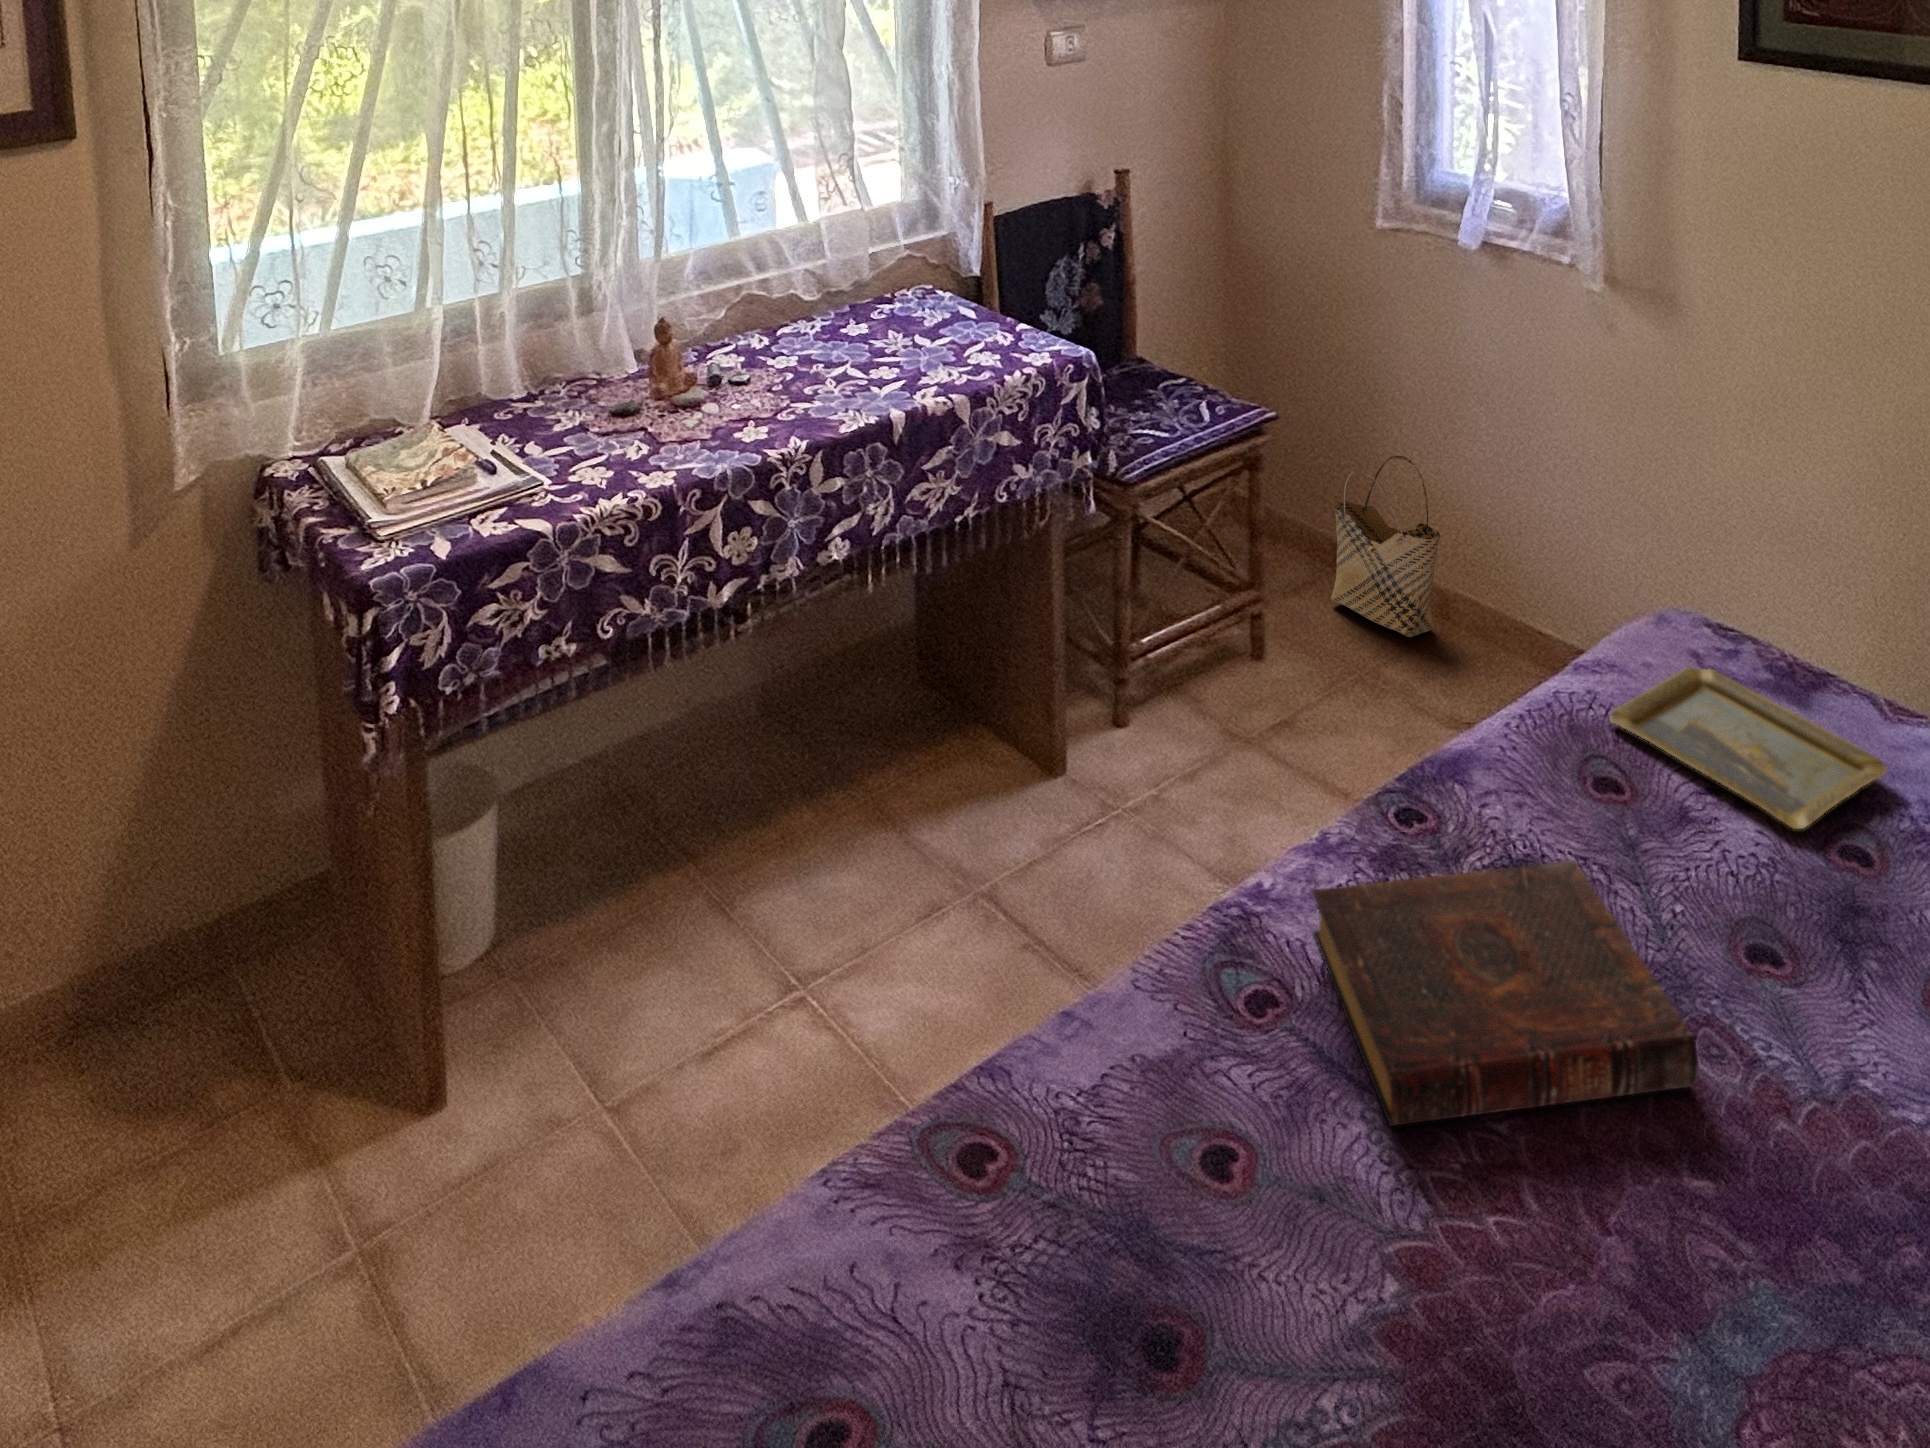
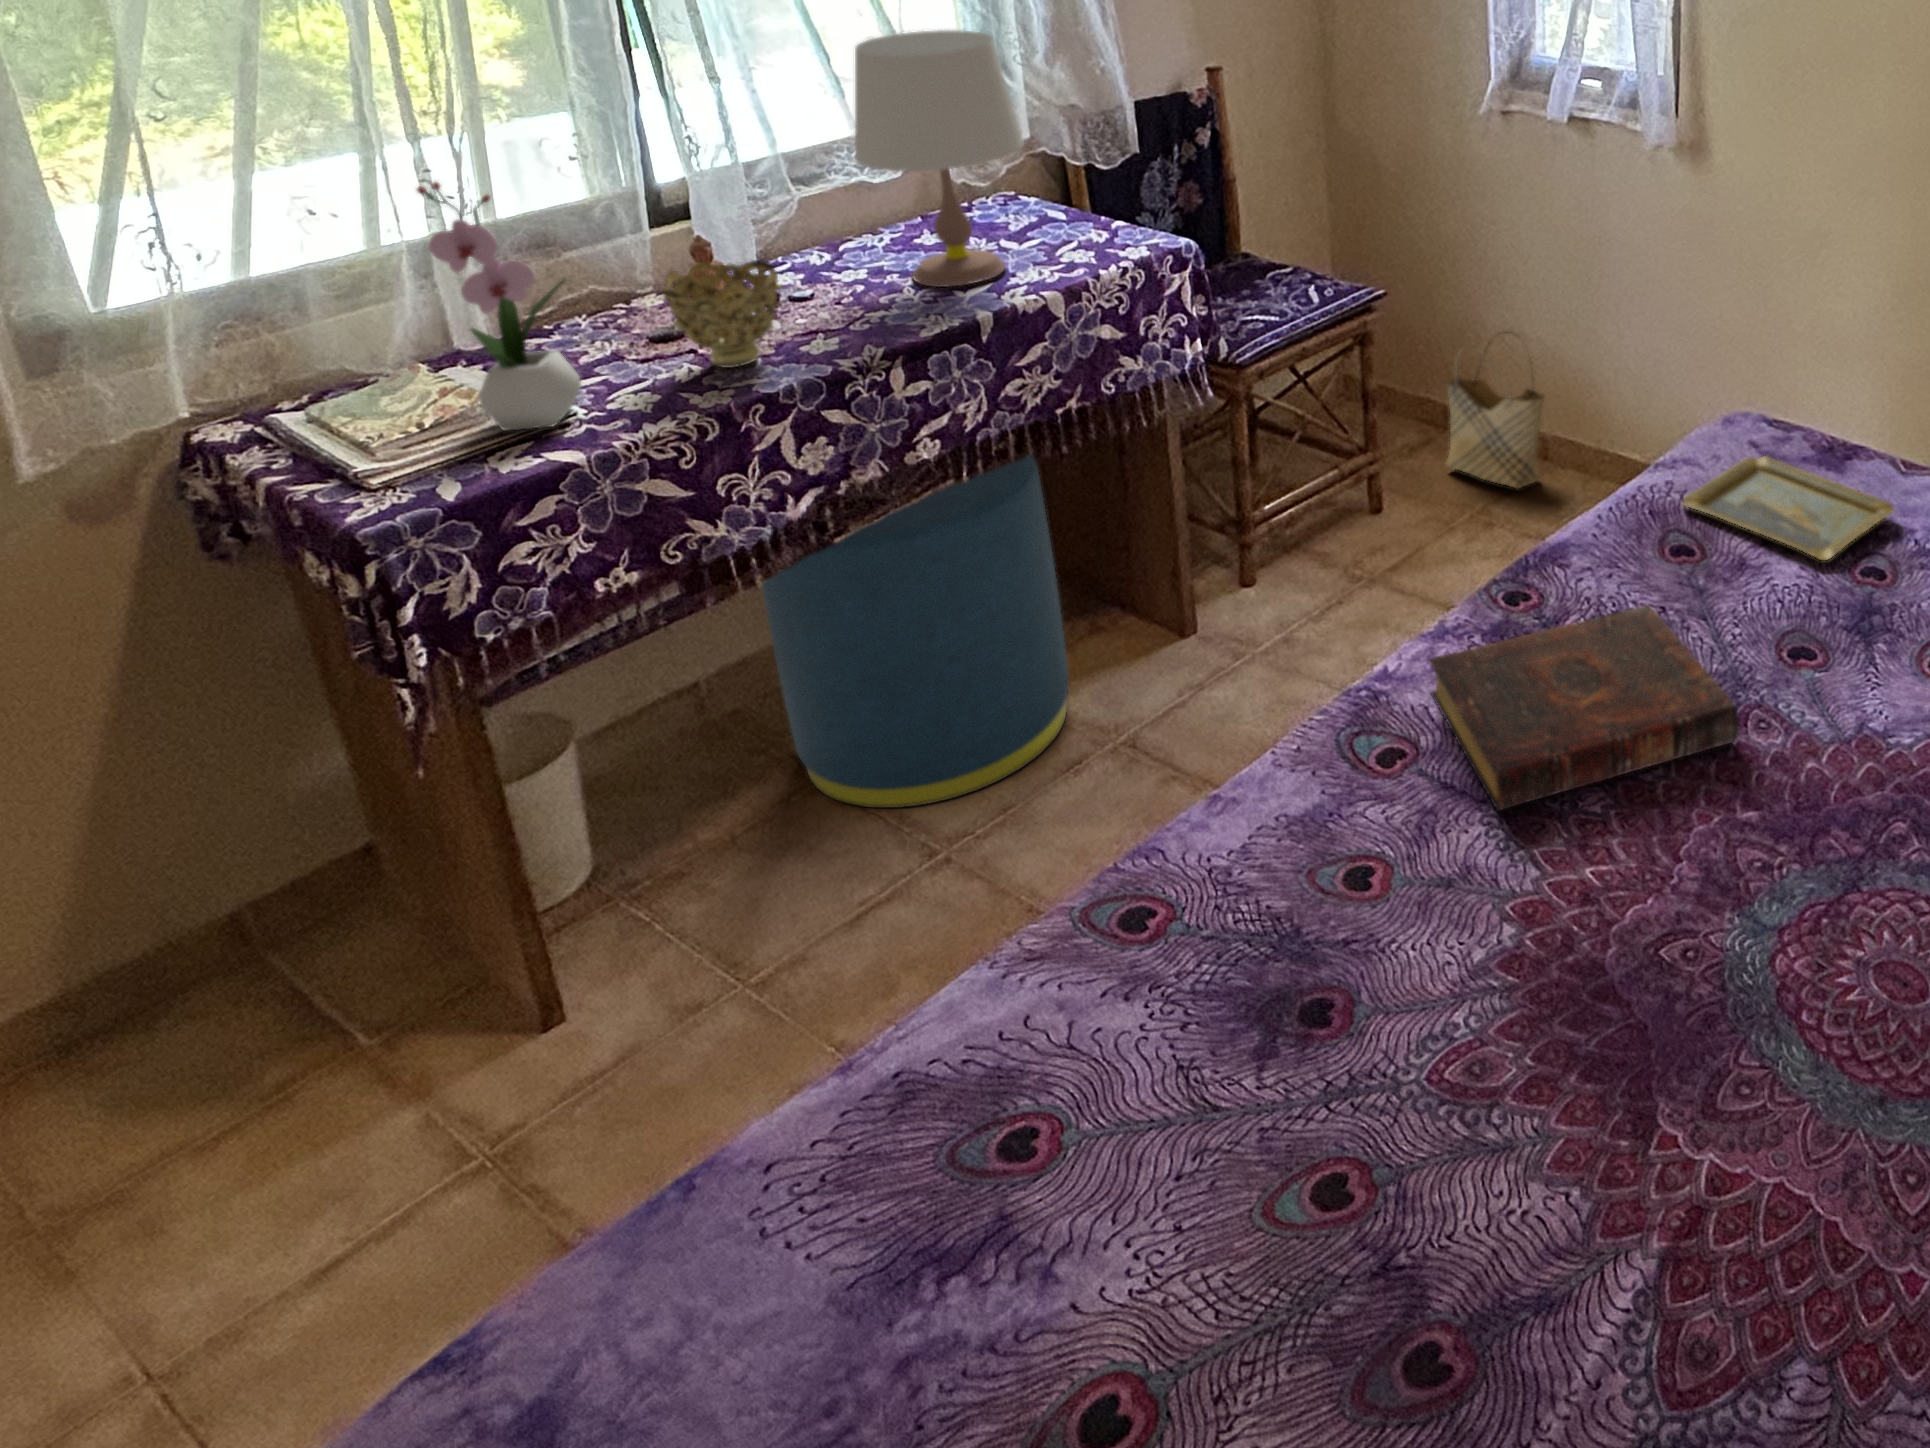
table lamp: none [801,134,945,377] -> present [855,30,1024,287]
flower arrangement: none [457,264,558,492] -> present [417,182,581,431]
decorative bowl: none [629,342,726,446] -> present [662,260,782,368]
ottoman: none [675,513,939,921] -> present [762,456,1069,808]

